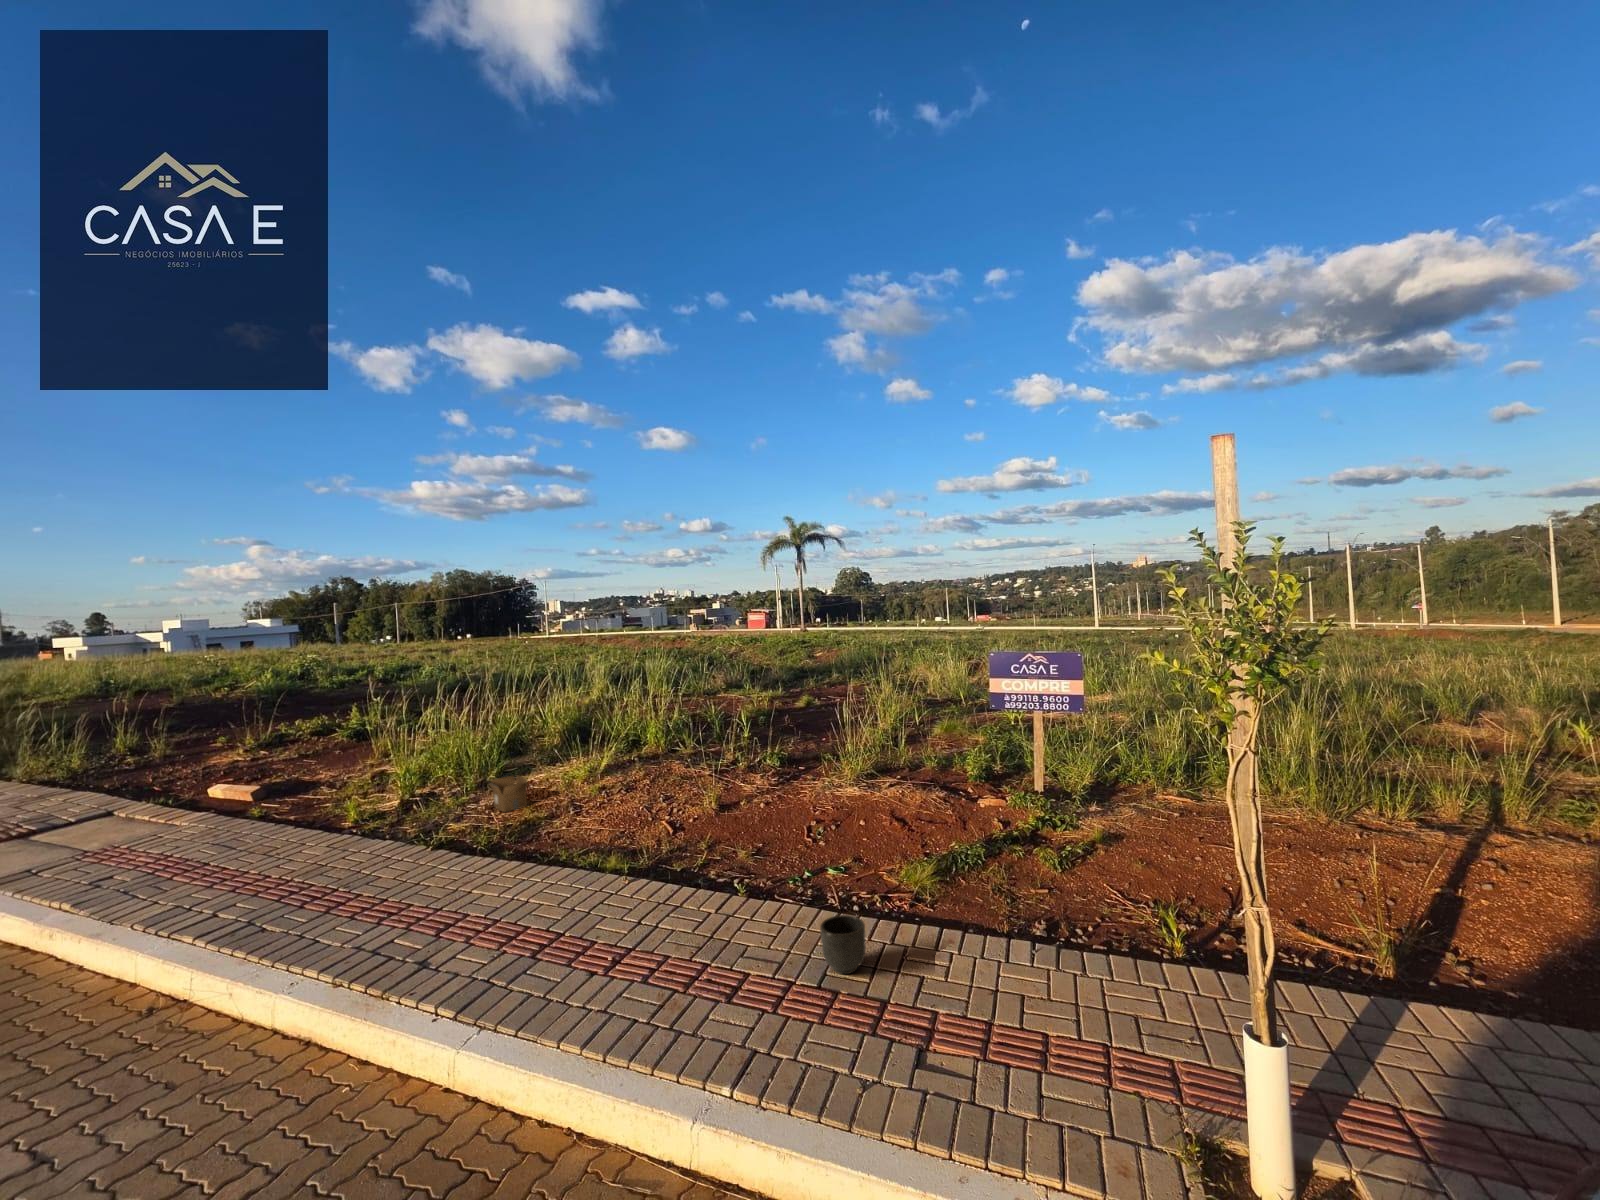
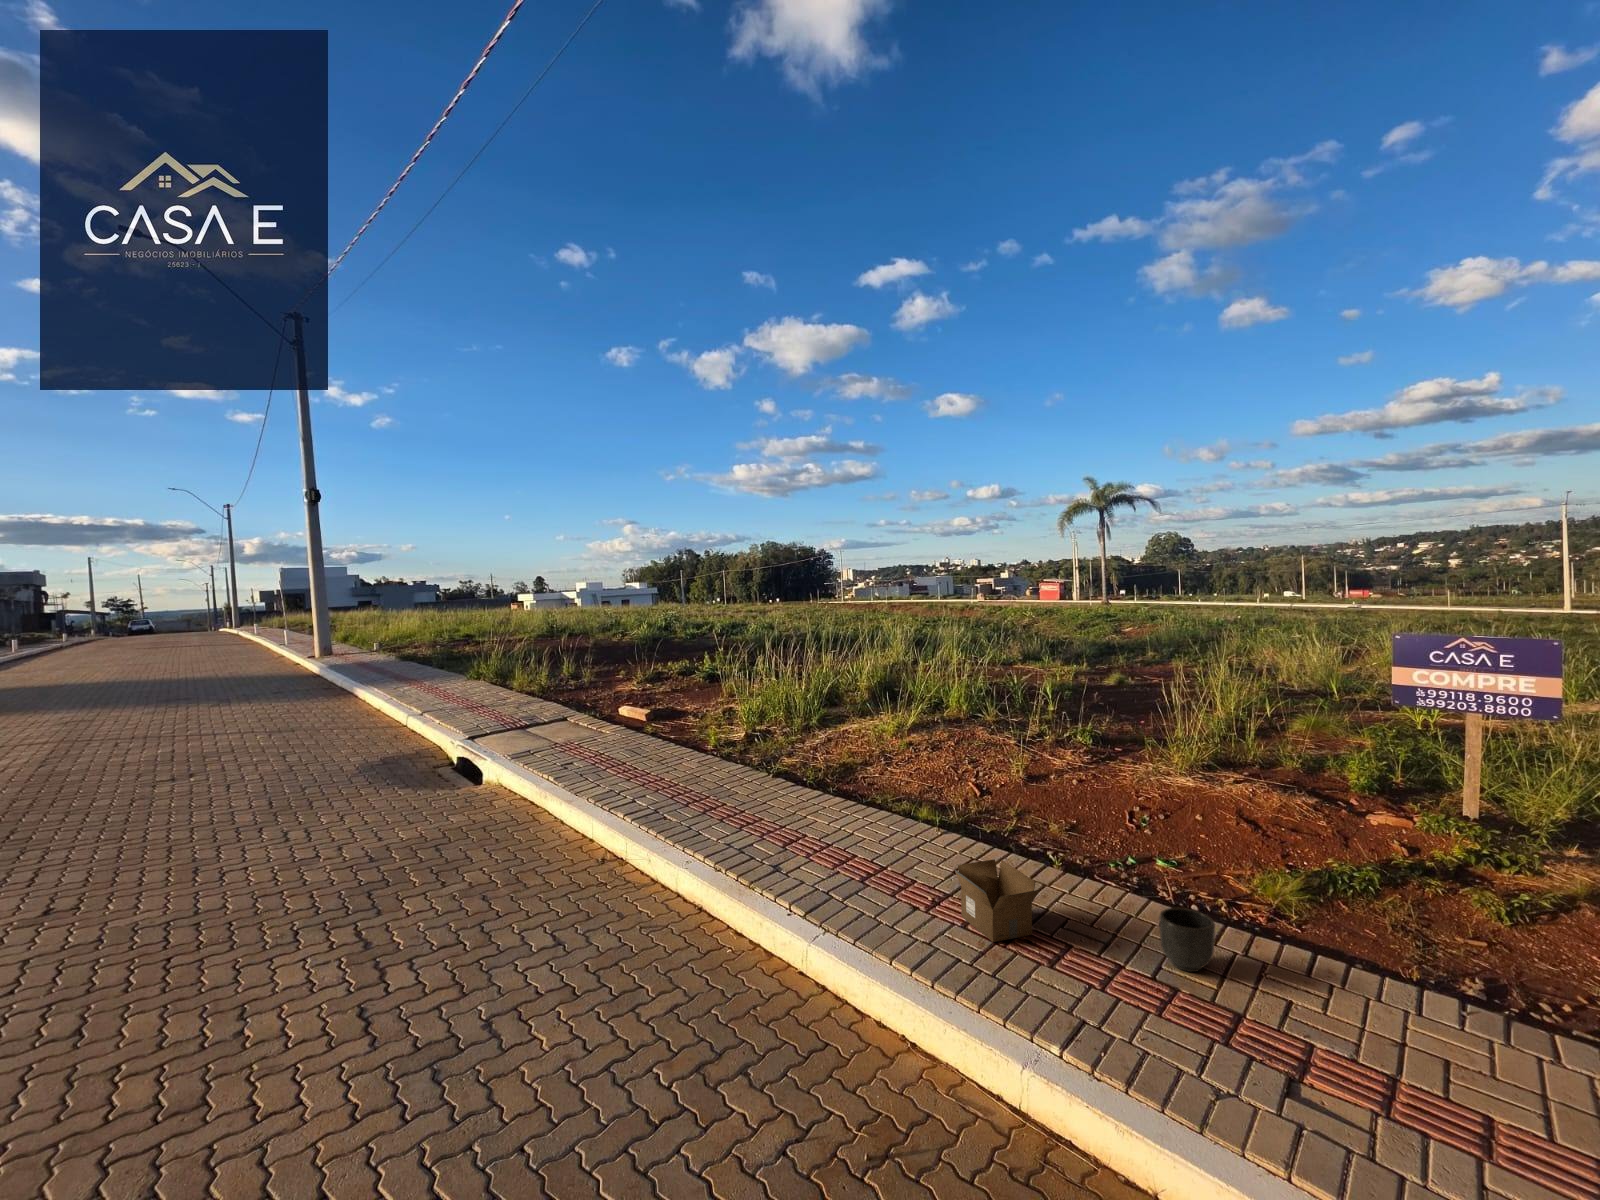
cardboard box: present [489,775,528,812] -> present [954,859,1040,942]

